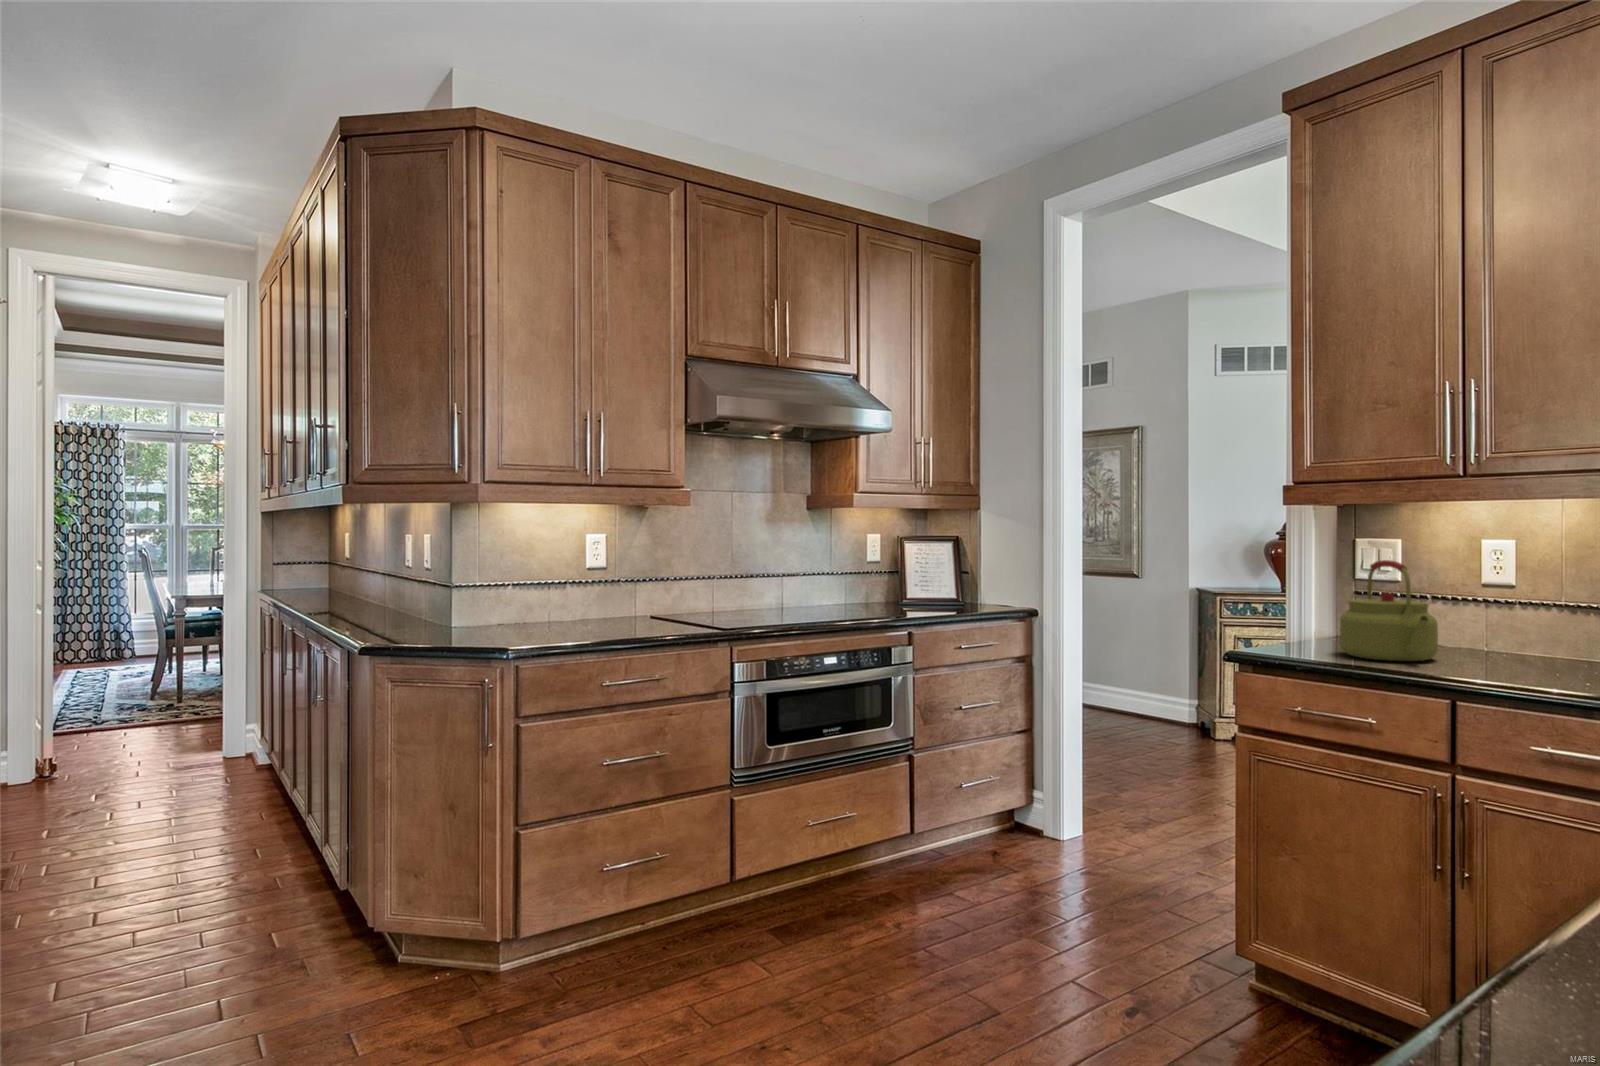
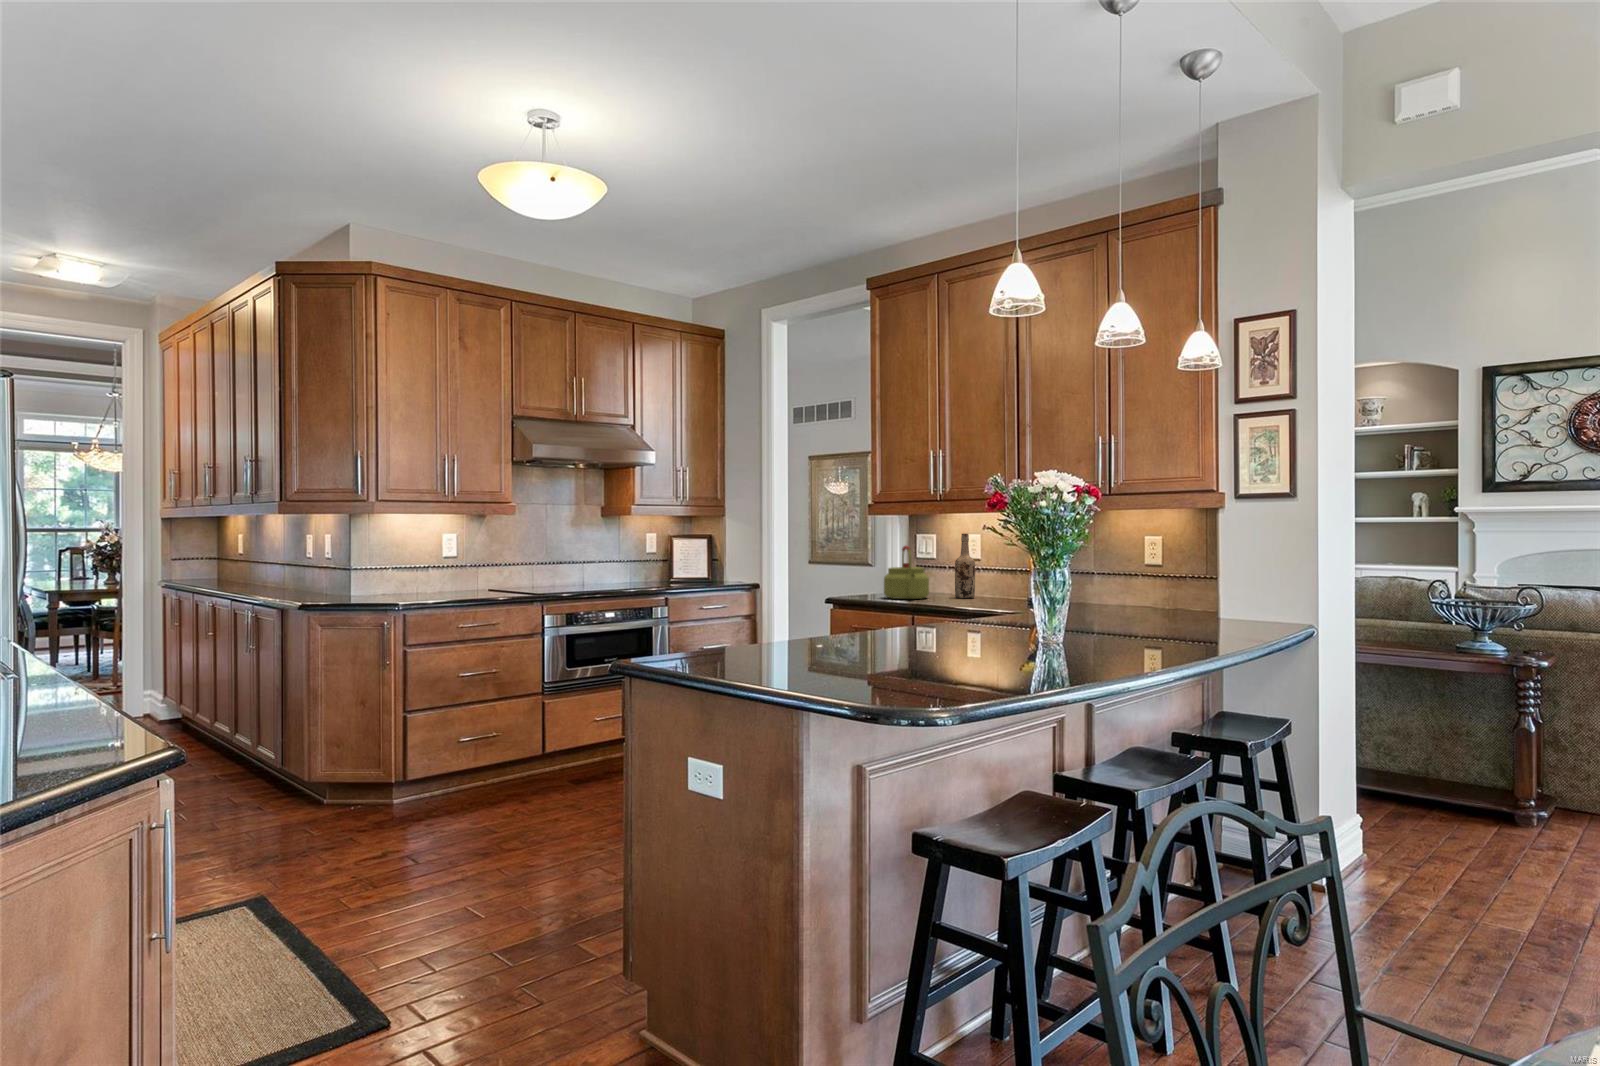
wine bottle: none [1485,539,1533,661] -> present [955,534,975,598]

